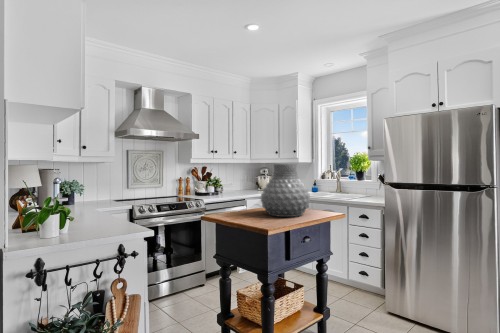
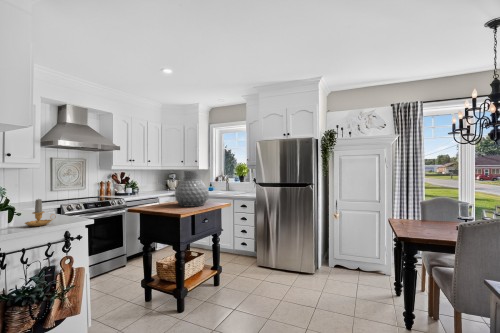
candle: none [74,199,109,236] -> present [25,199,52,226]

